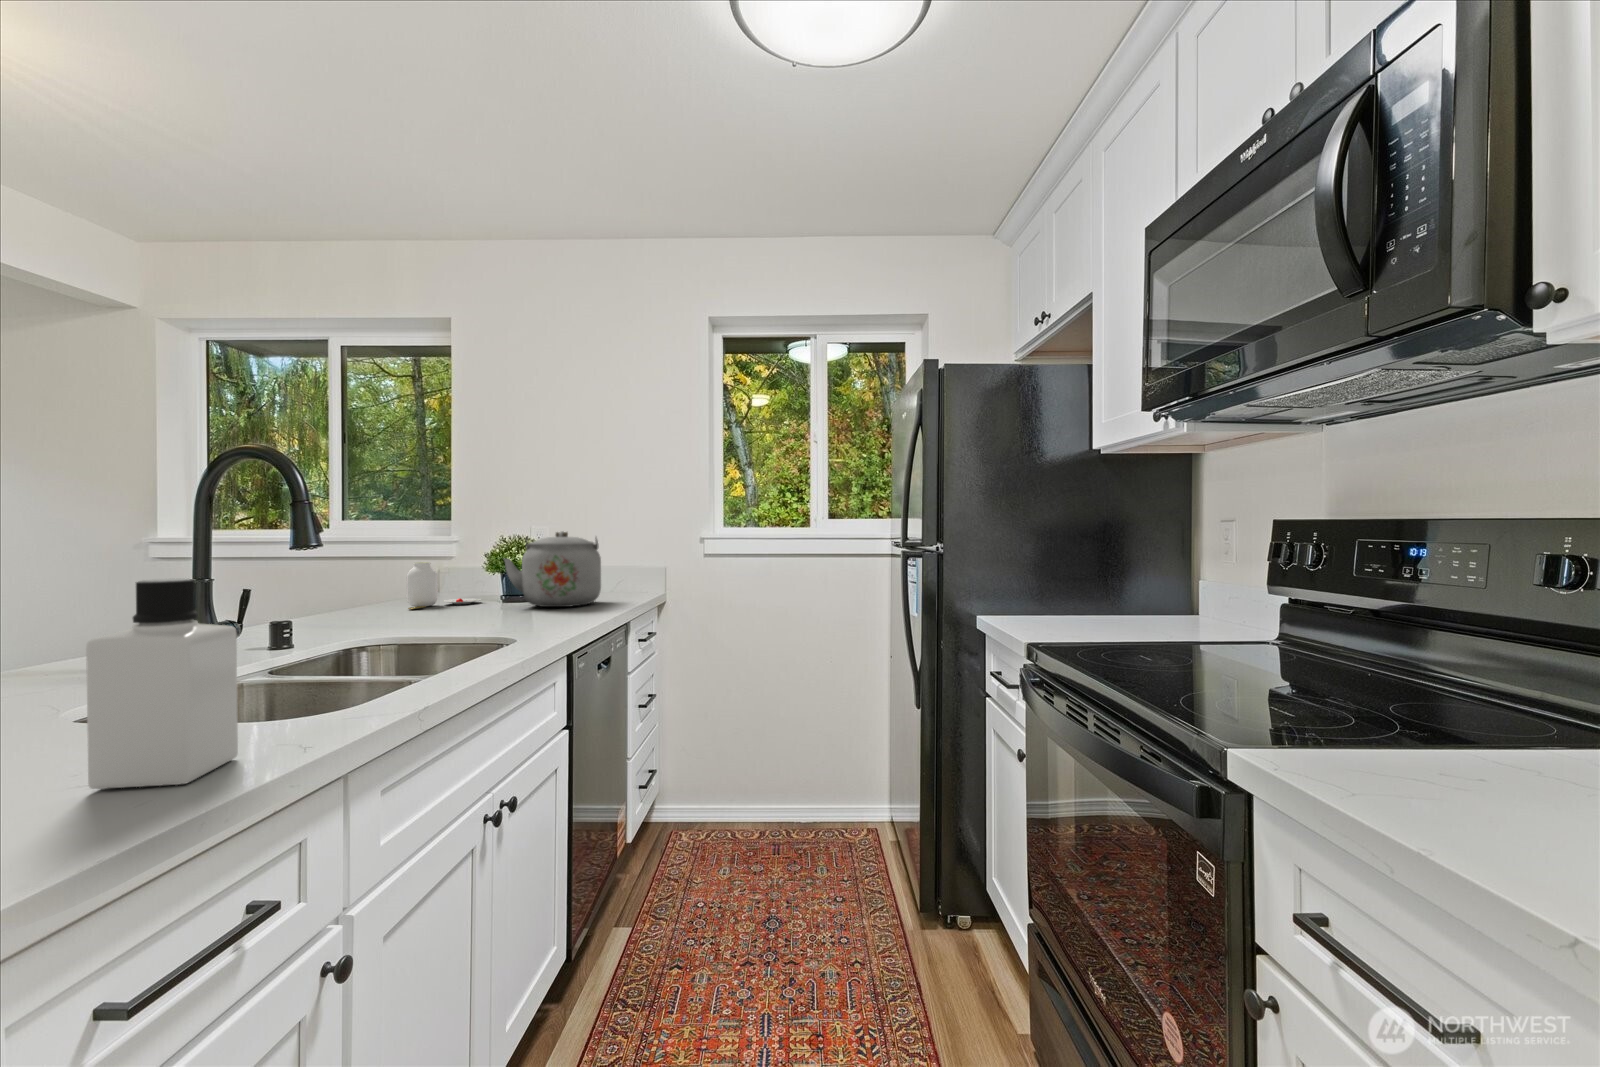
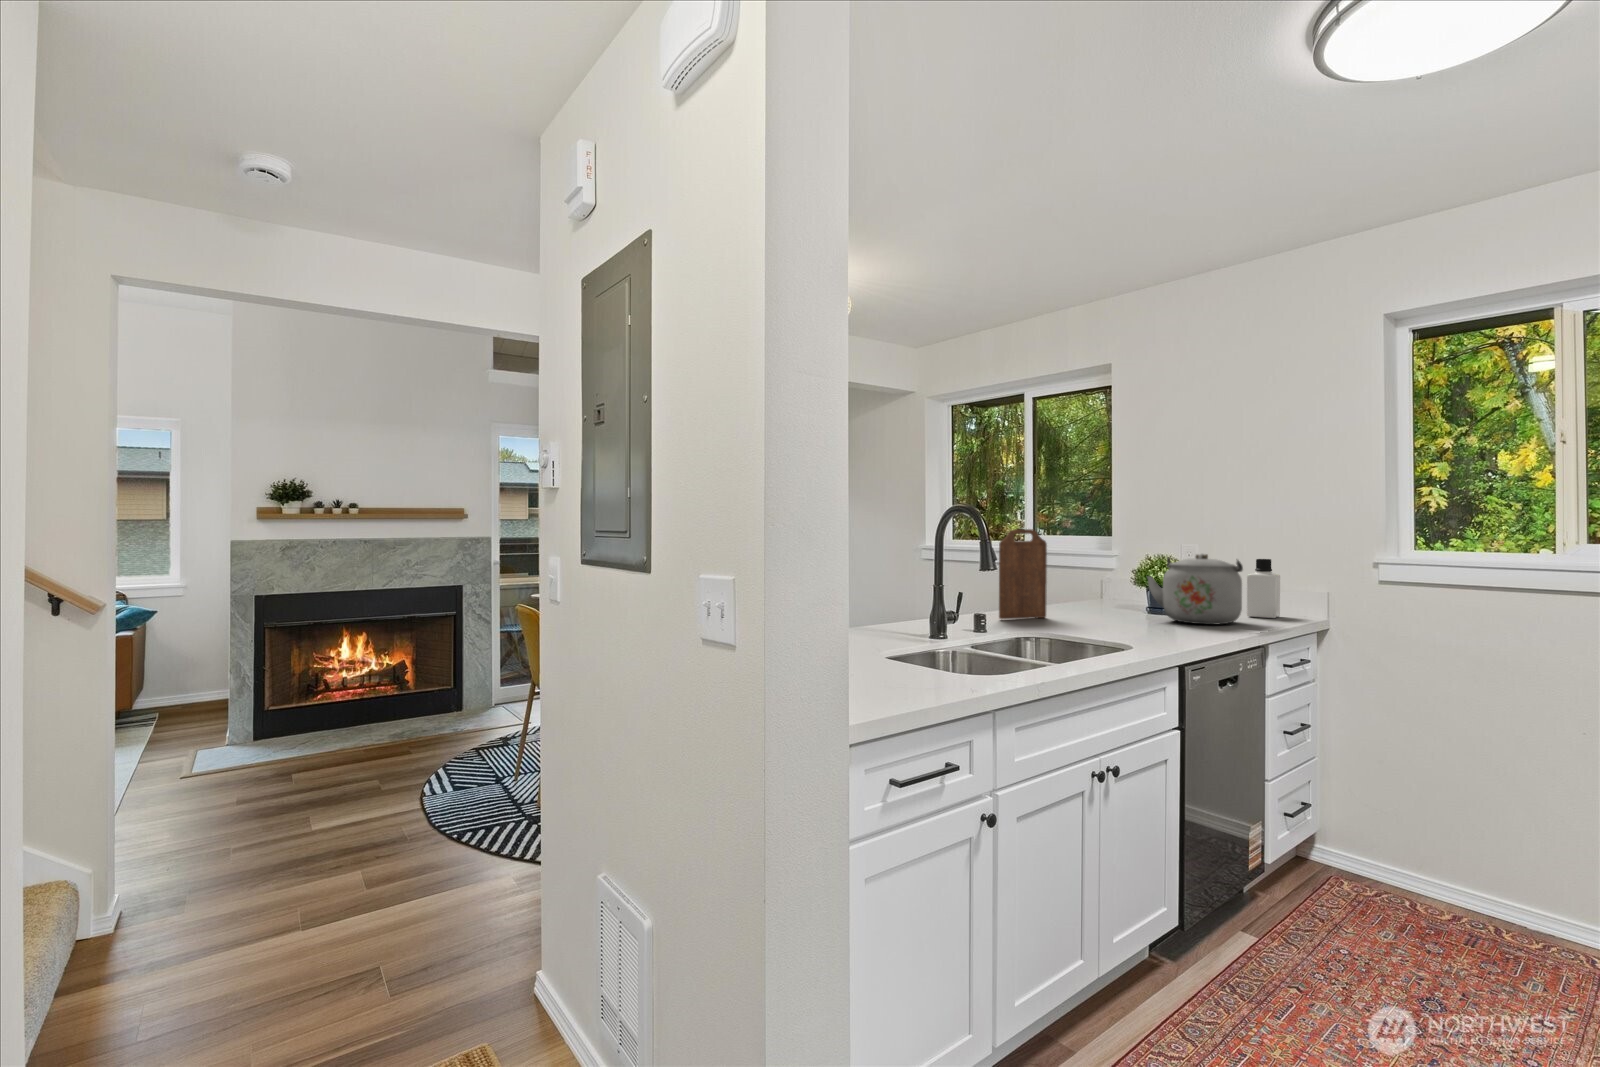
cutting board: none [306,503,378,626] -> present [999,529,1047,619]
jar: present [407,562,481,609] -> none [1071,575,1134,613]
bottle: present [86,579,238,789] -> present [1247,559,1280,618]

